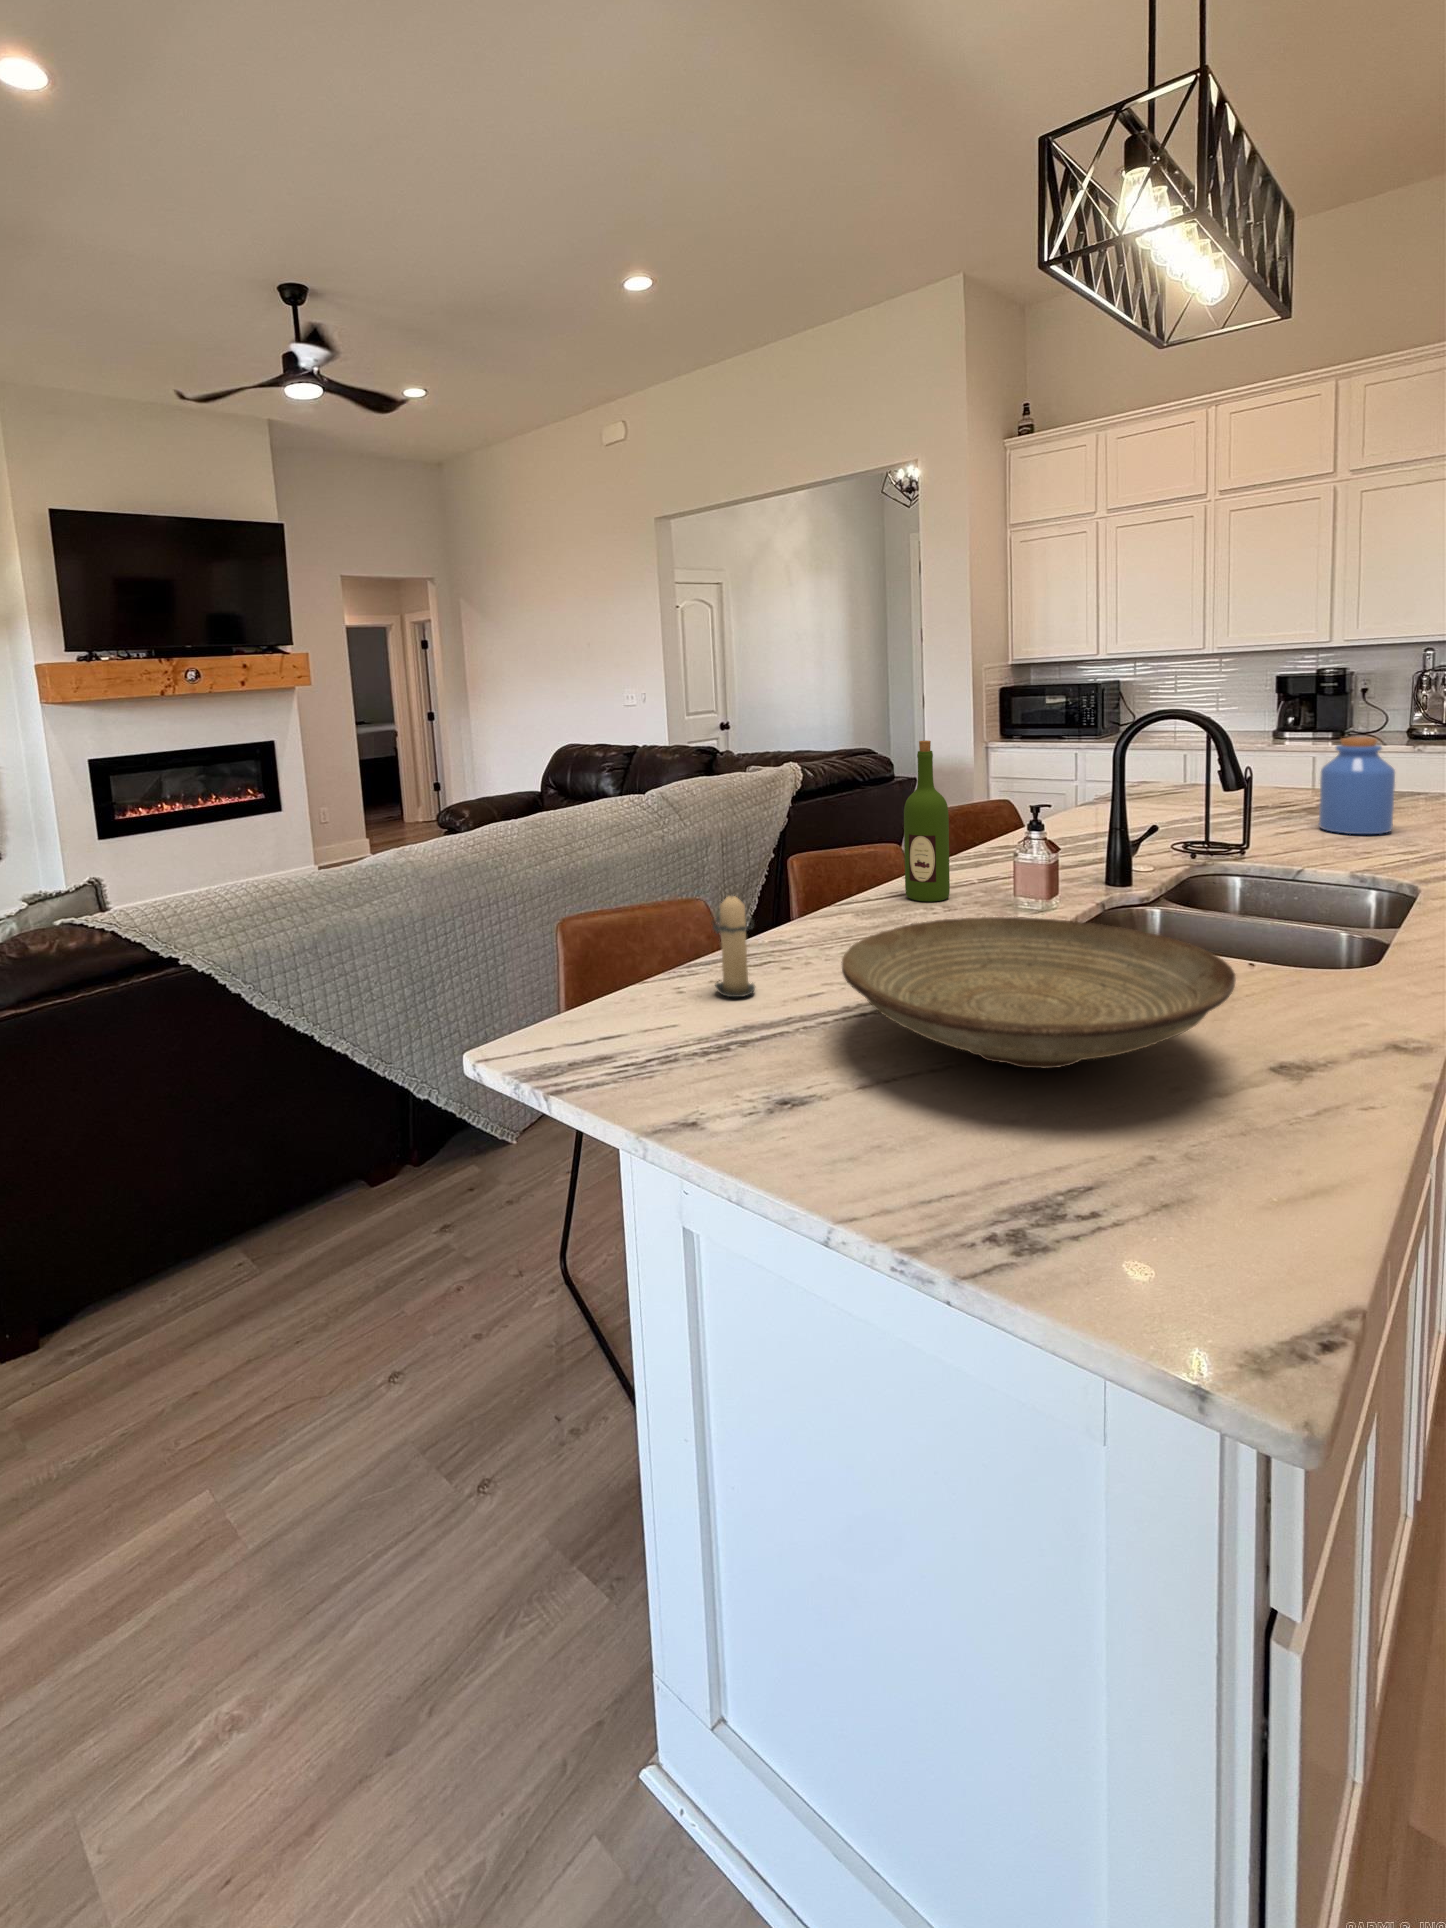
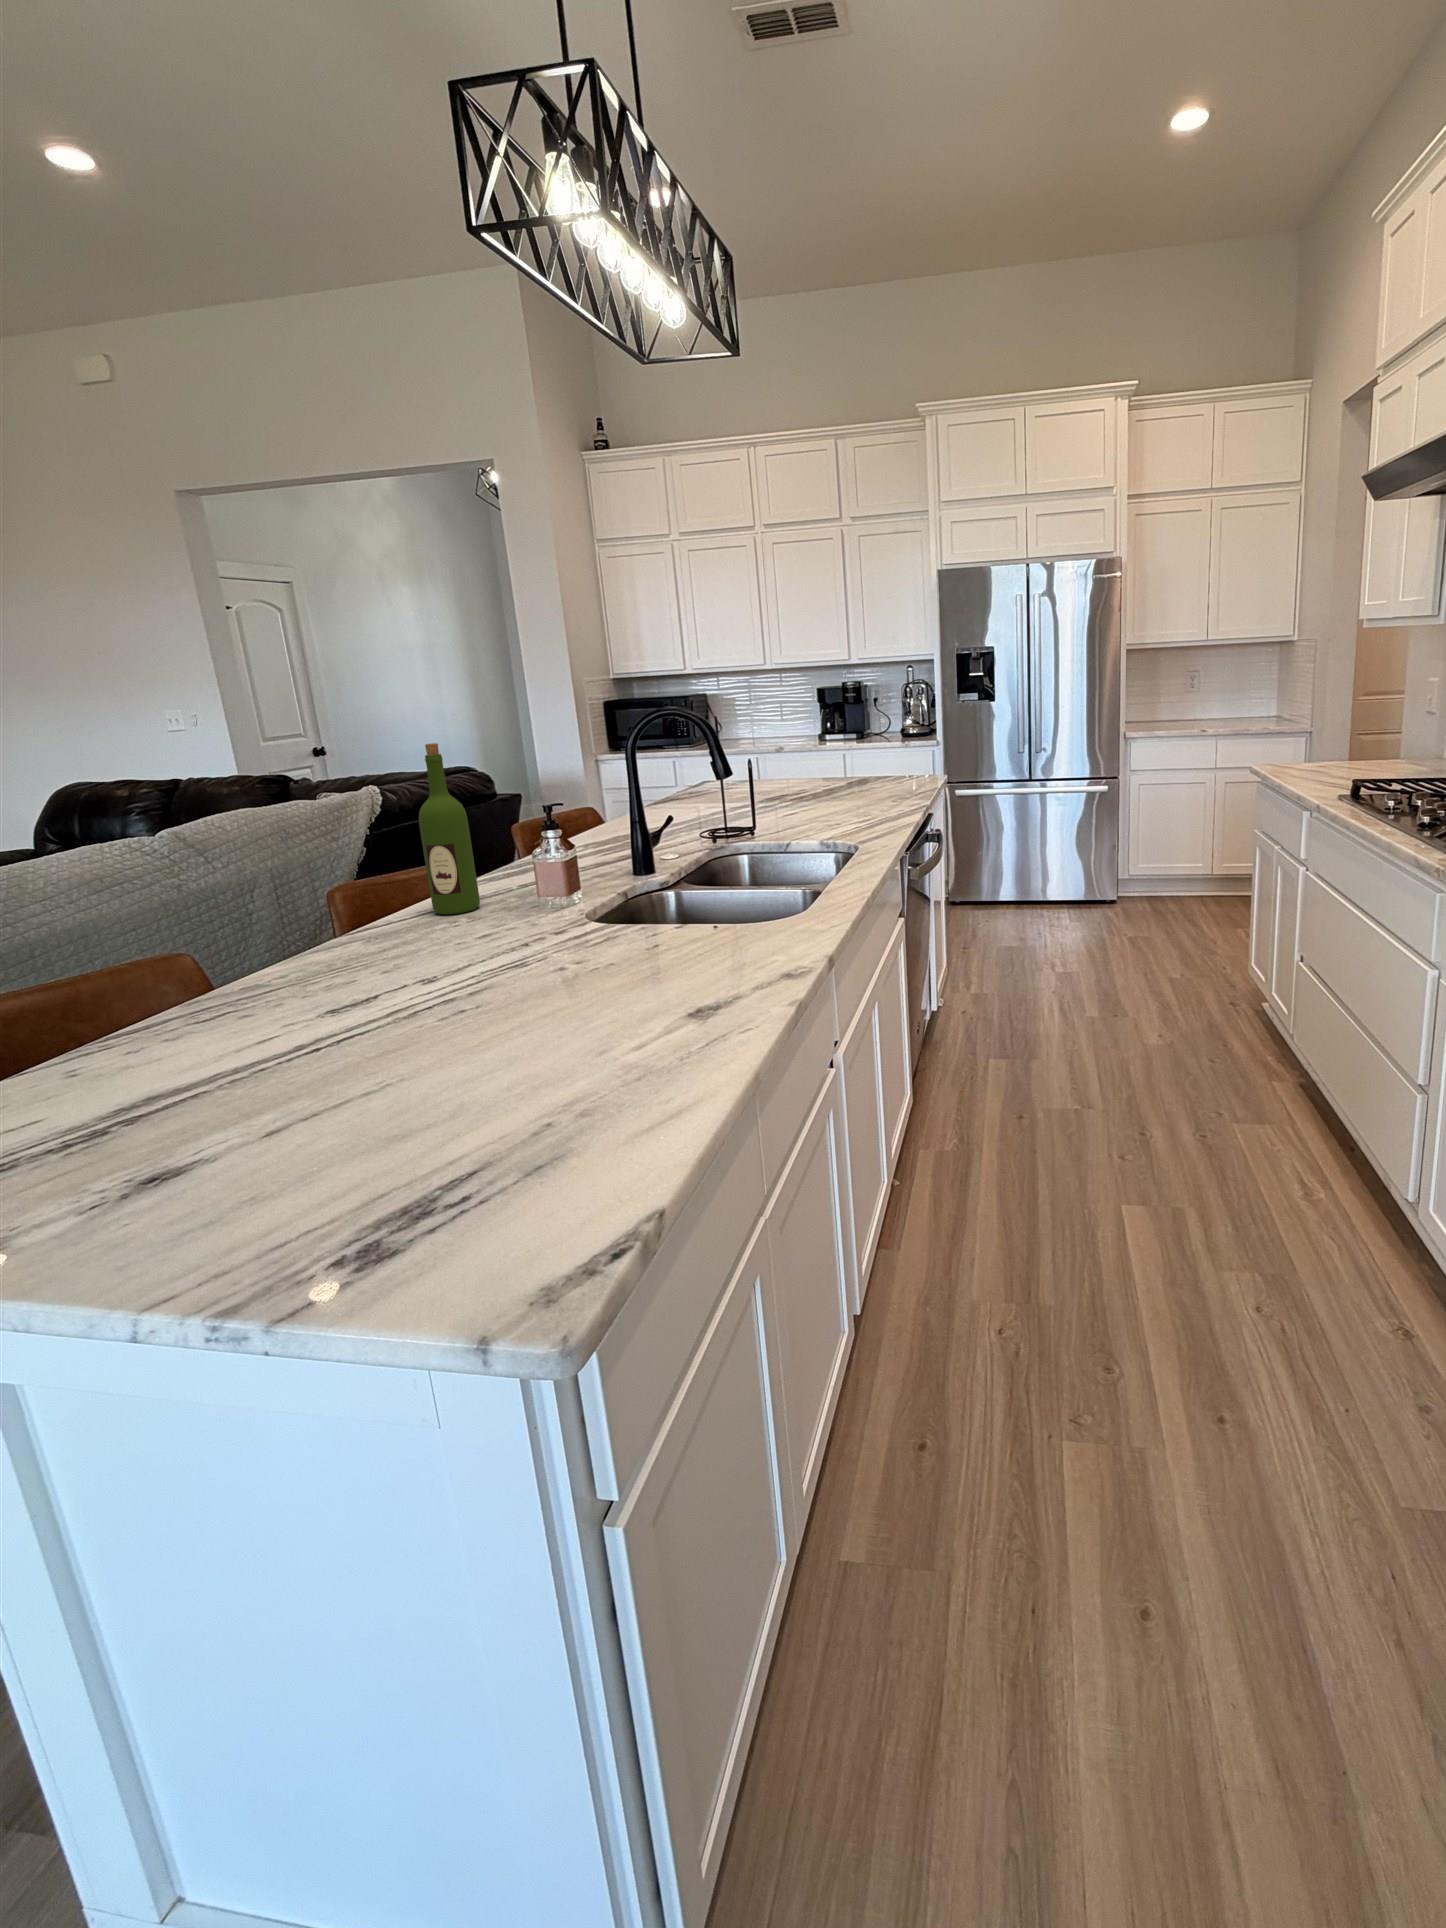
jar: present [1319,737,1395,834] -> none [810,731,859,811]
candle: present [713,895,755,997] -> none [99,930,194,1065]
decorative bowl: present [842,917,1236,1068] -> none [250,910,650,1068]

